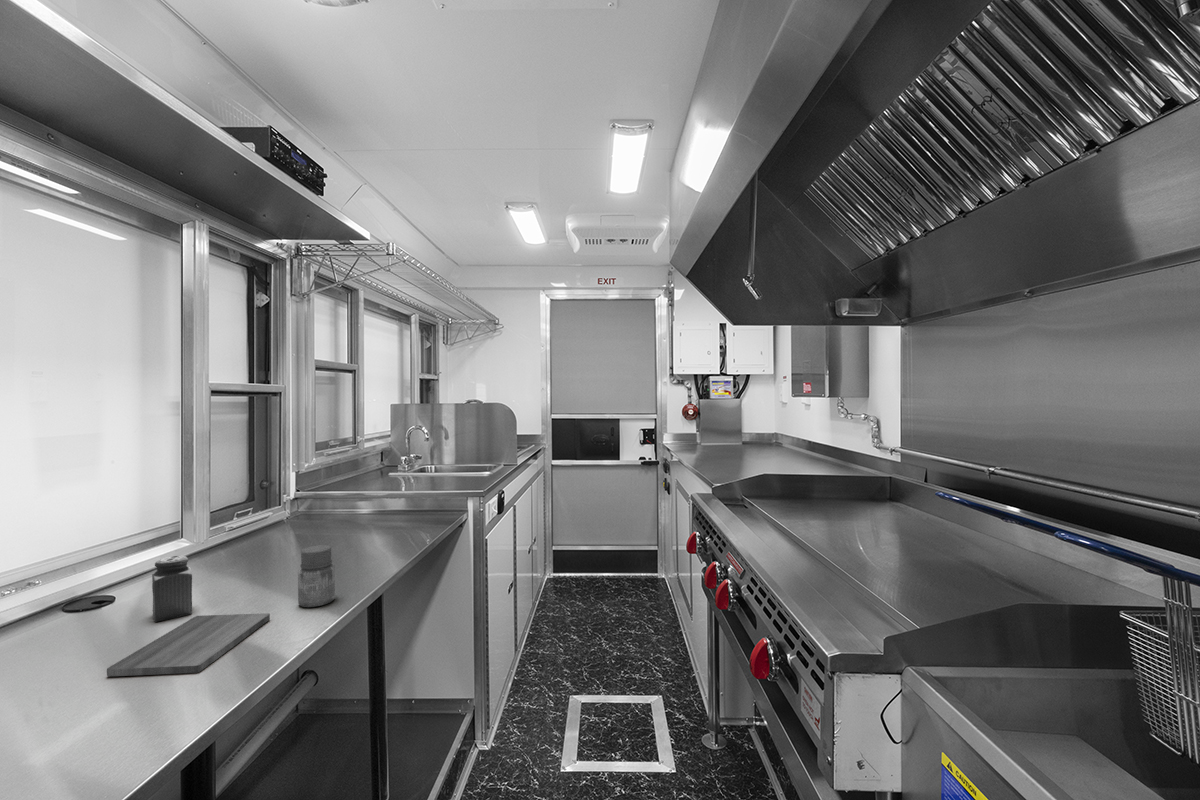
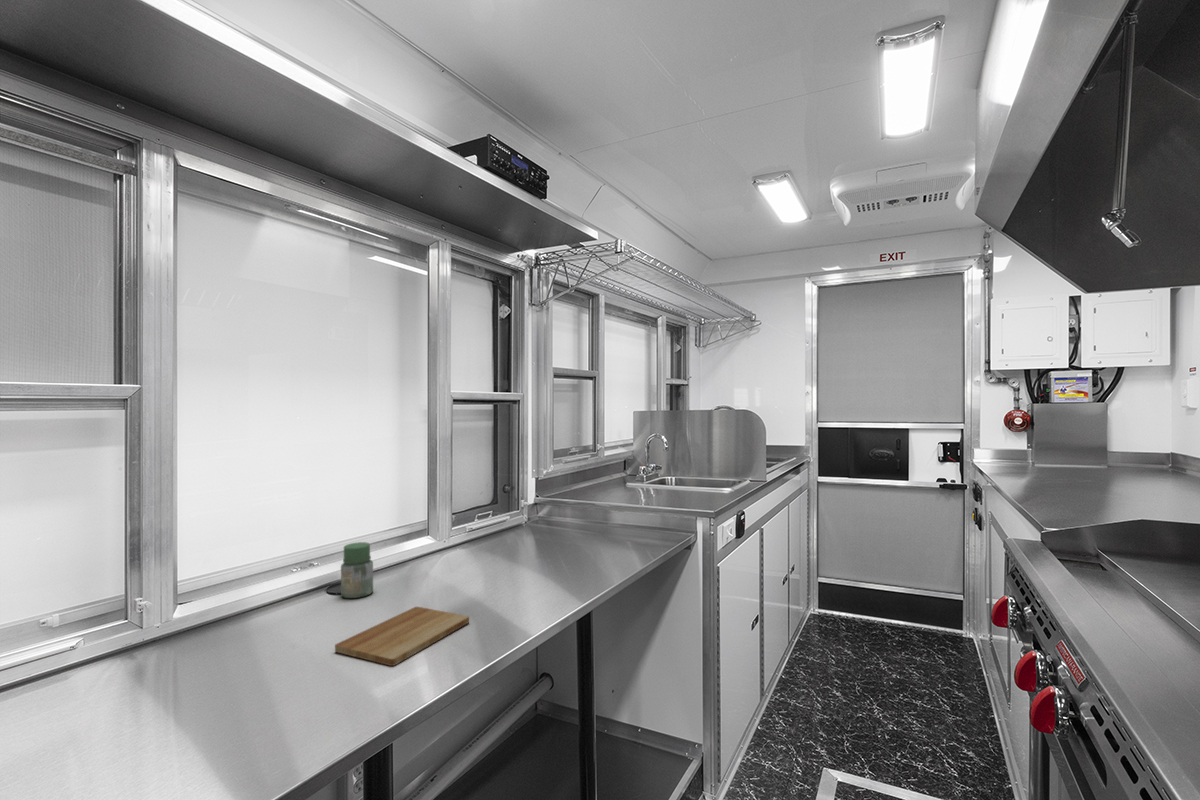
jar: present [298,545,335,607] -> present [341,542,373,598]
salt shaker: present [152,556,192,622] -> none [390,547,420,605]

